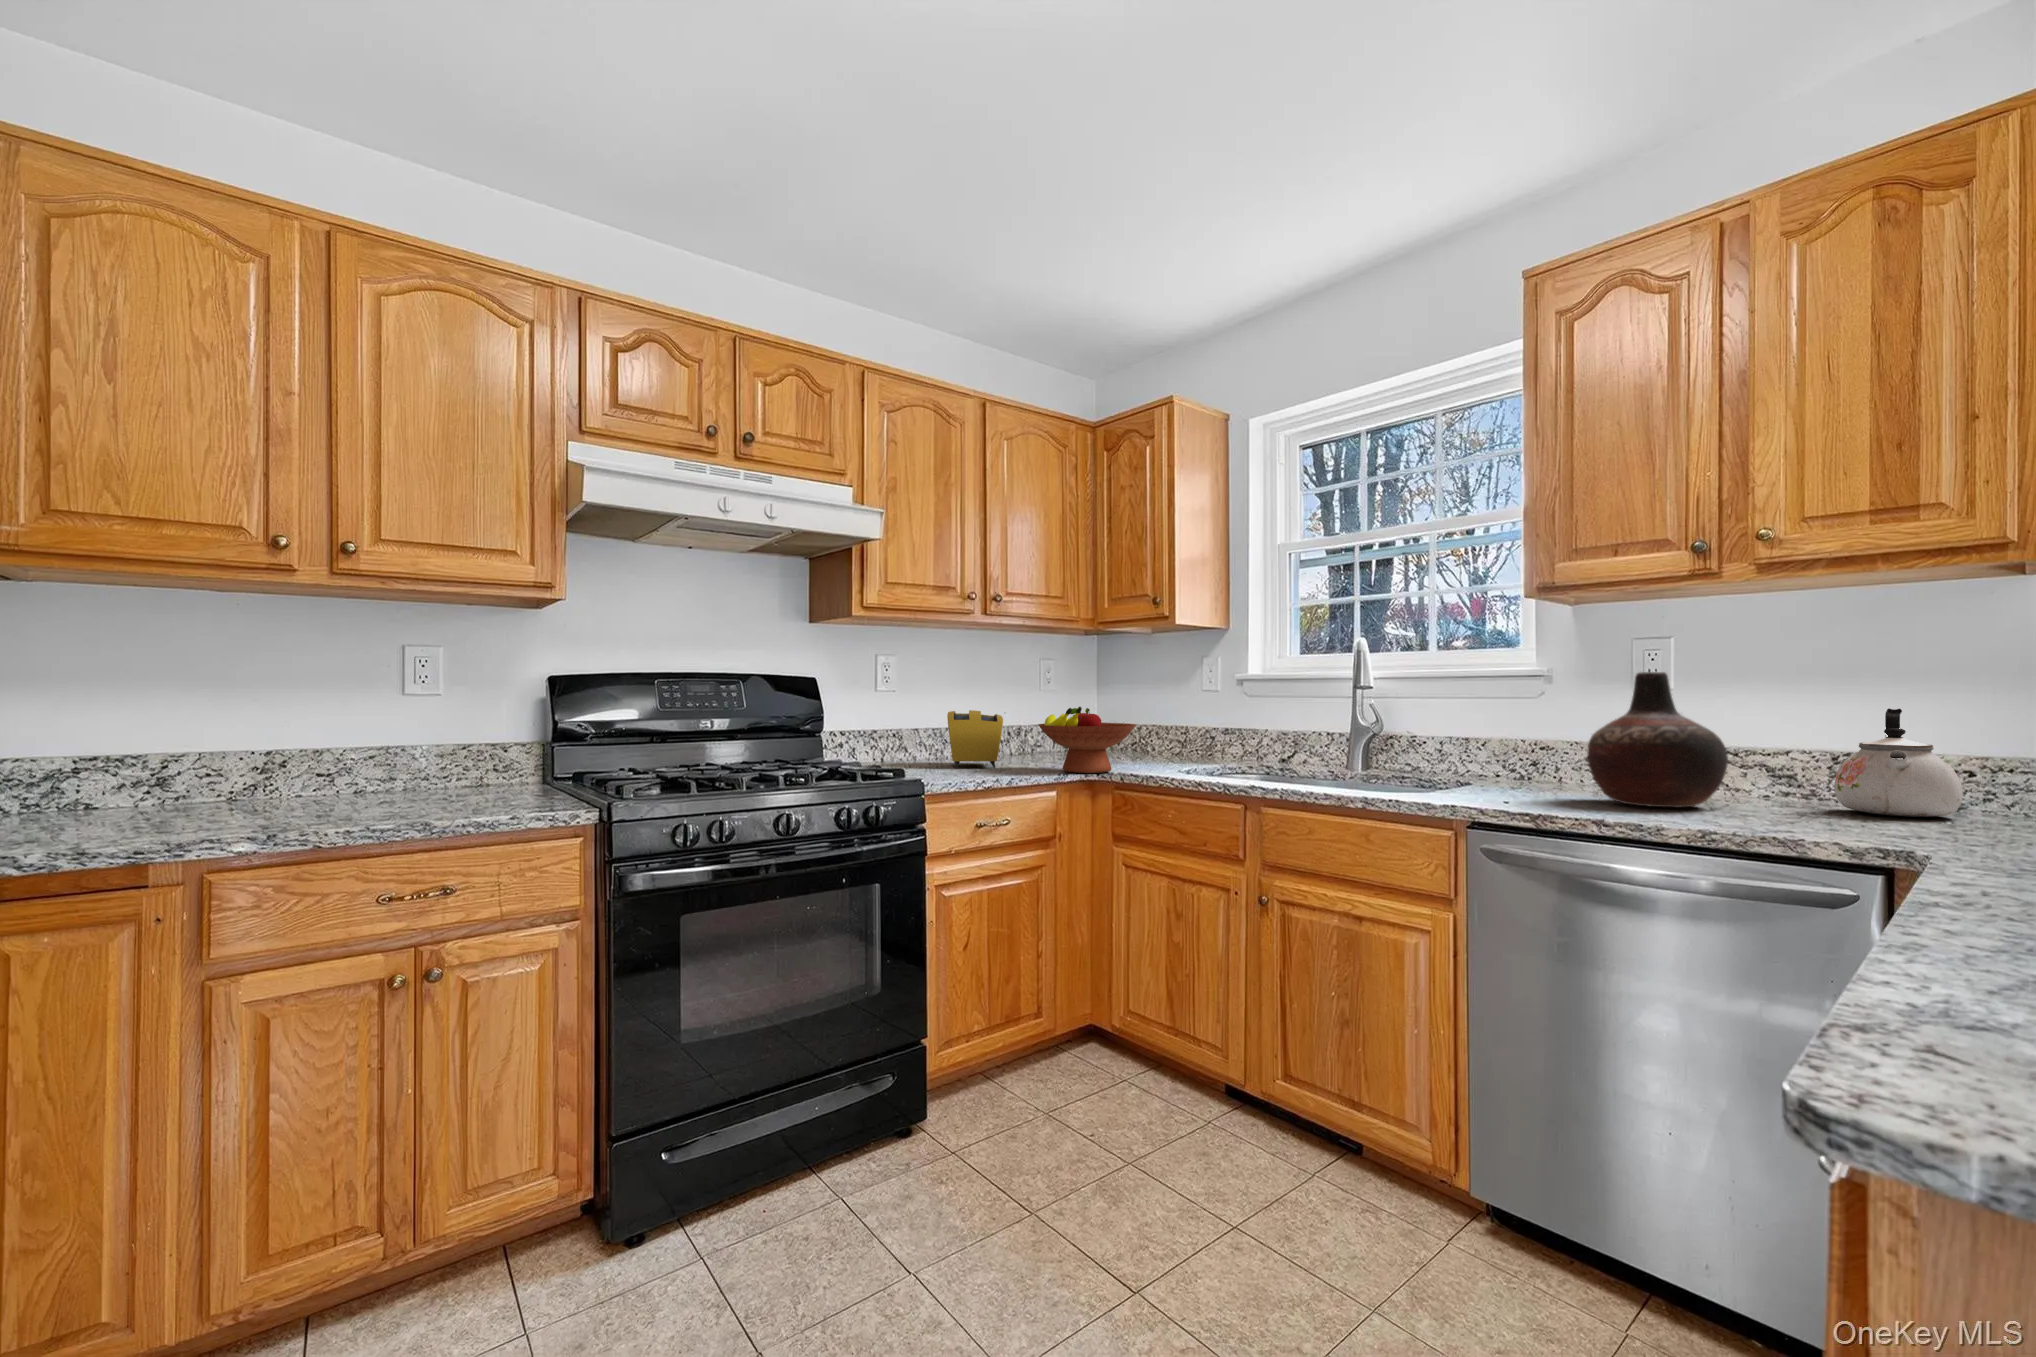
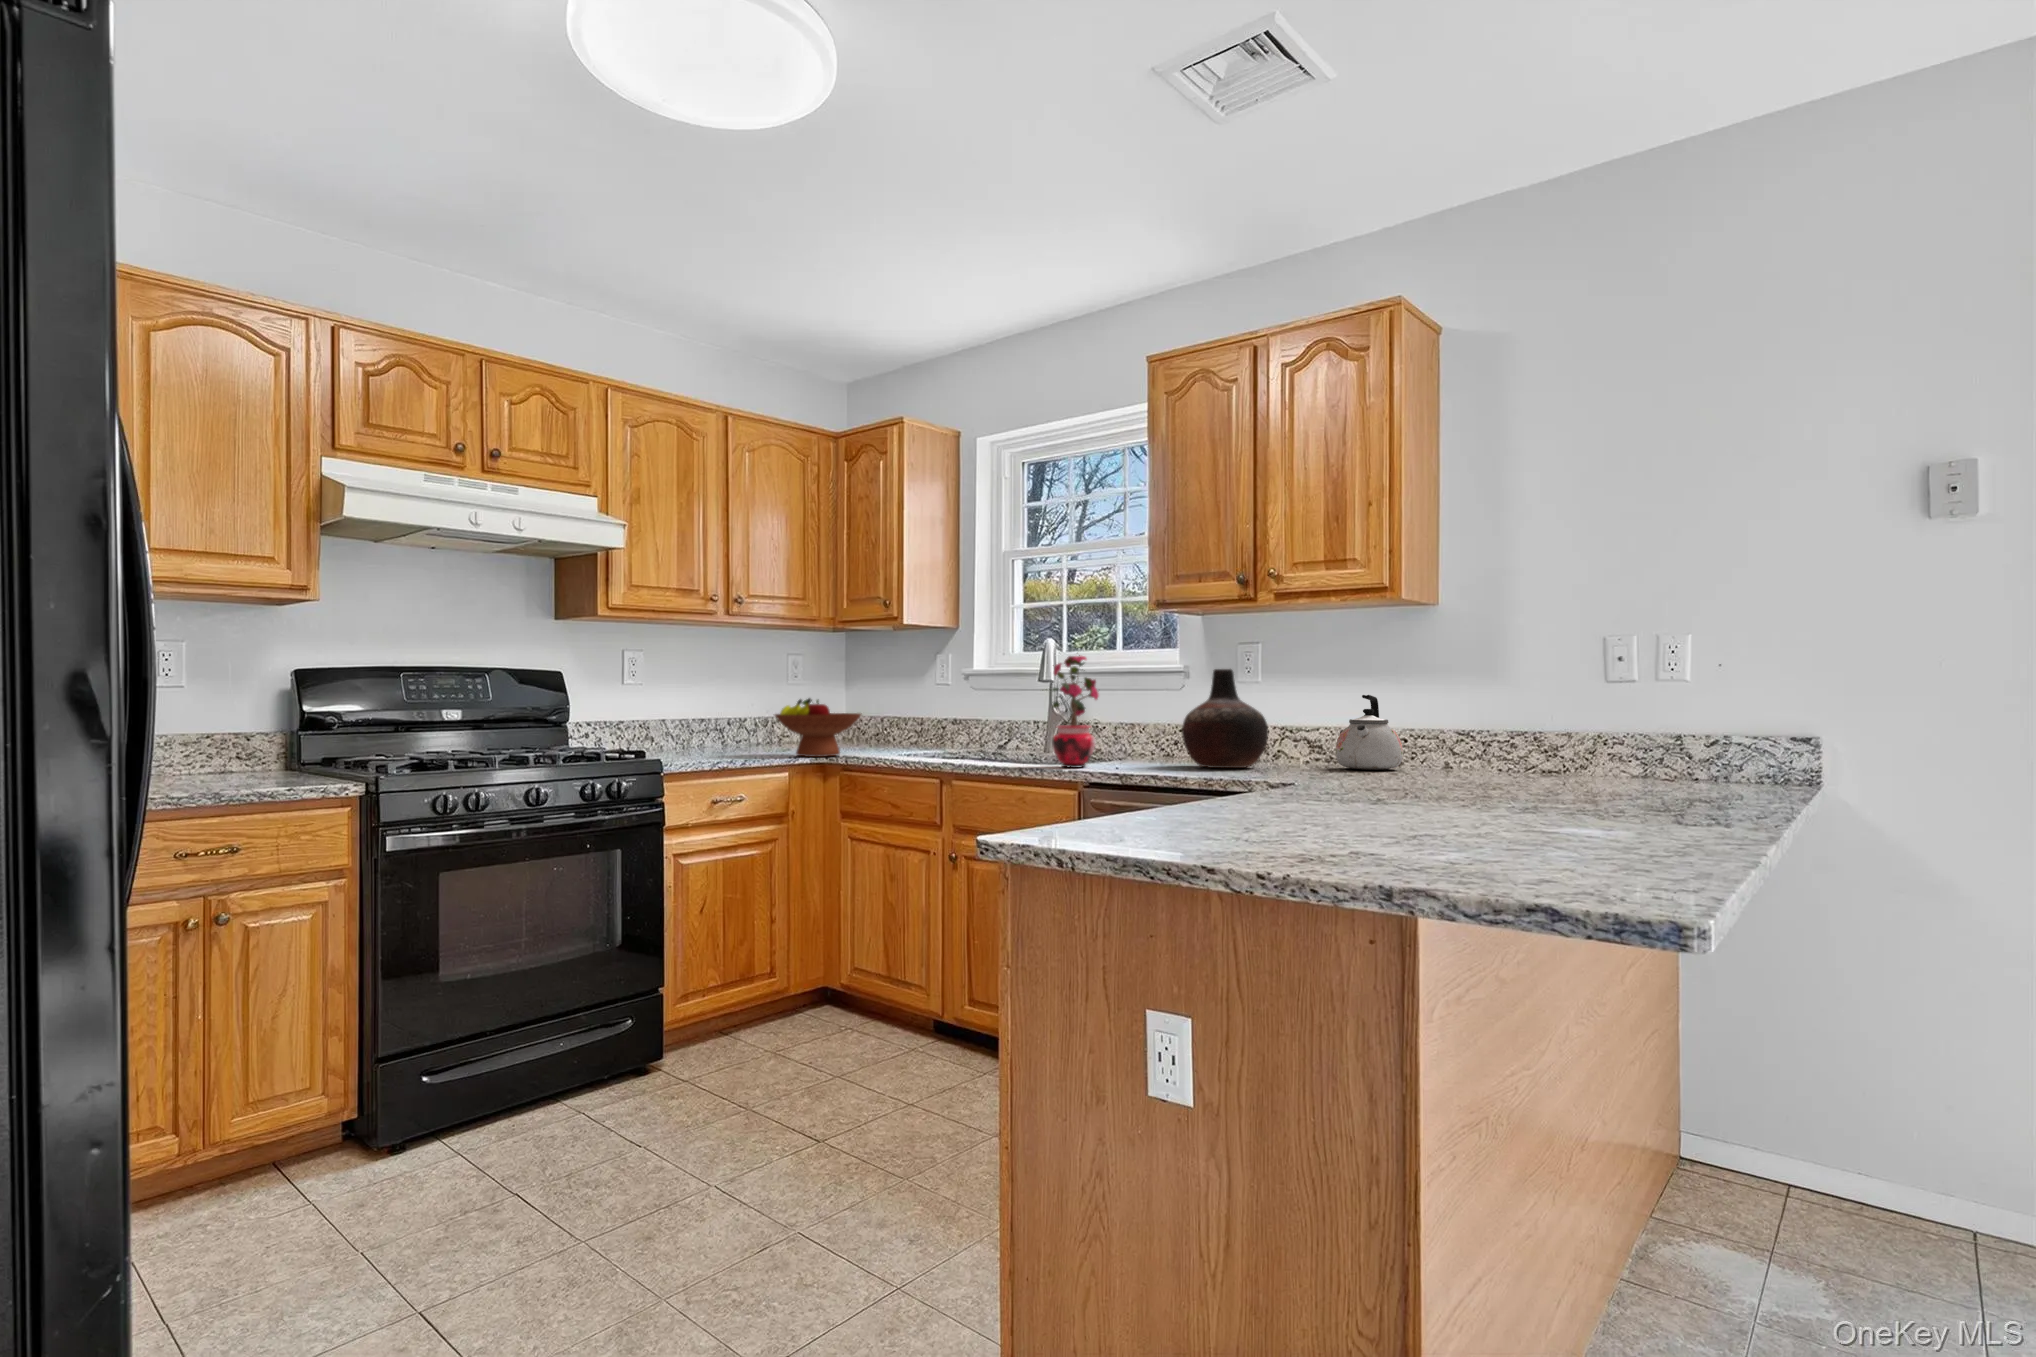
potted plant: none [1390,651,1475,801] -> present [1052,655,1099,768]
toaster: present [947,710,1003,768] -> none [691,702,744,756]

